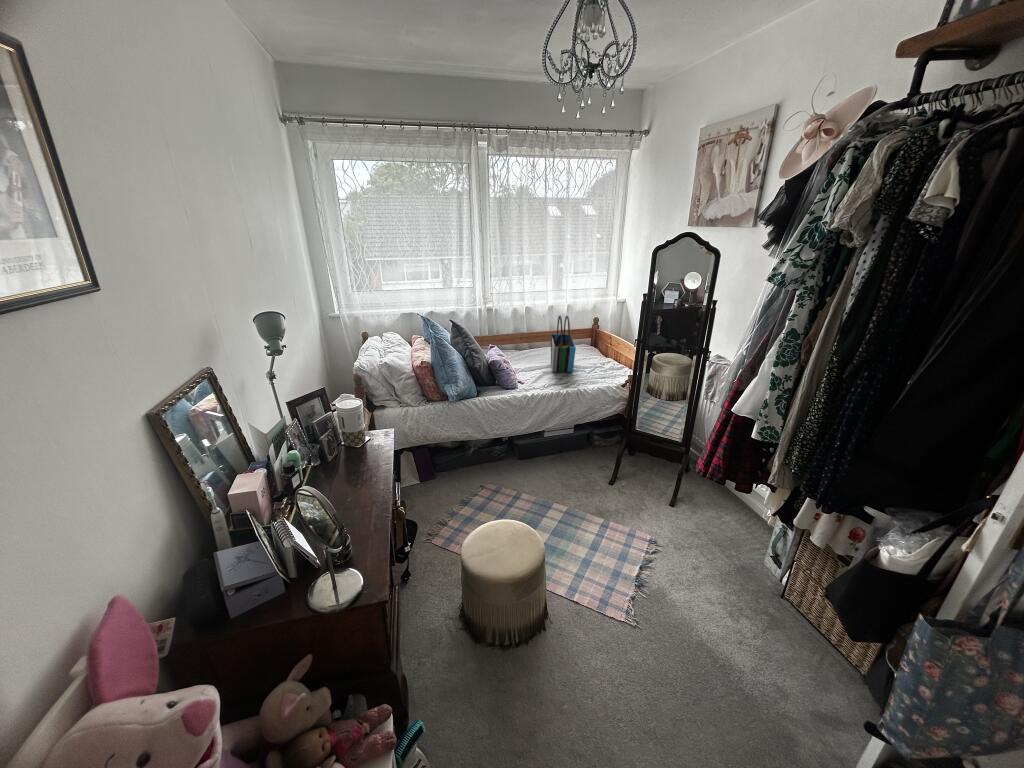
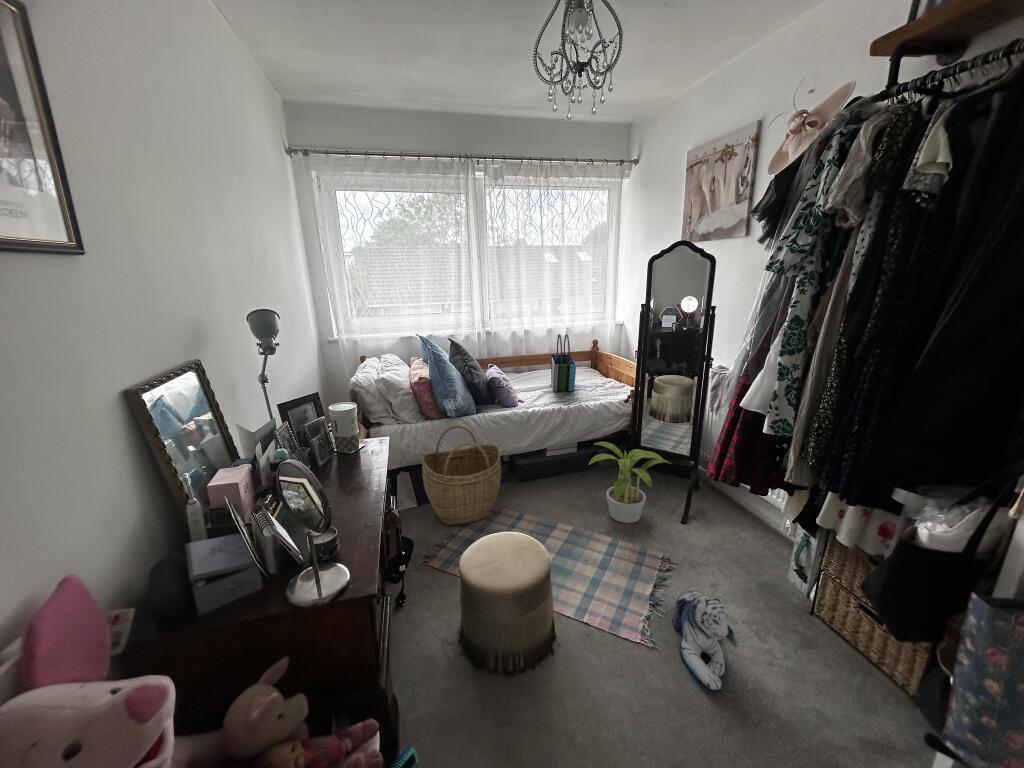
woven basket: none [425,408,501,502] -> present [422,425,501,525]
potted plant: none [584,426,664,503] -> present [588,442,672,523]
plush toy: none [656,574,712,666] -> present [672,591,734,690]

